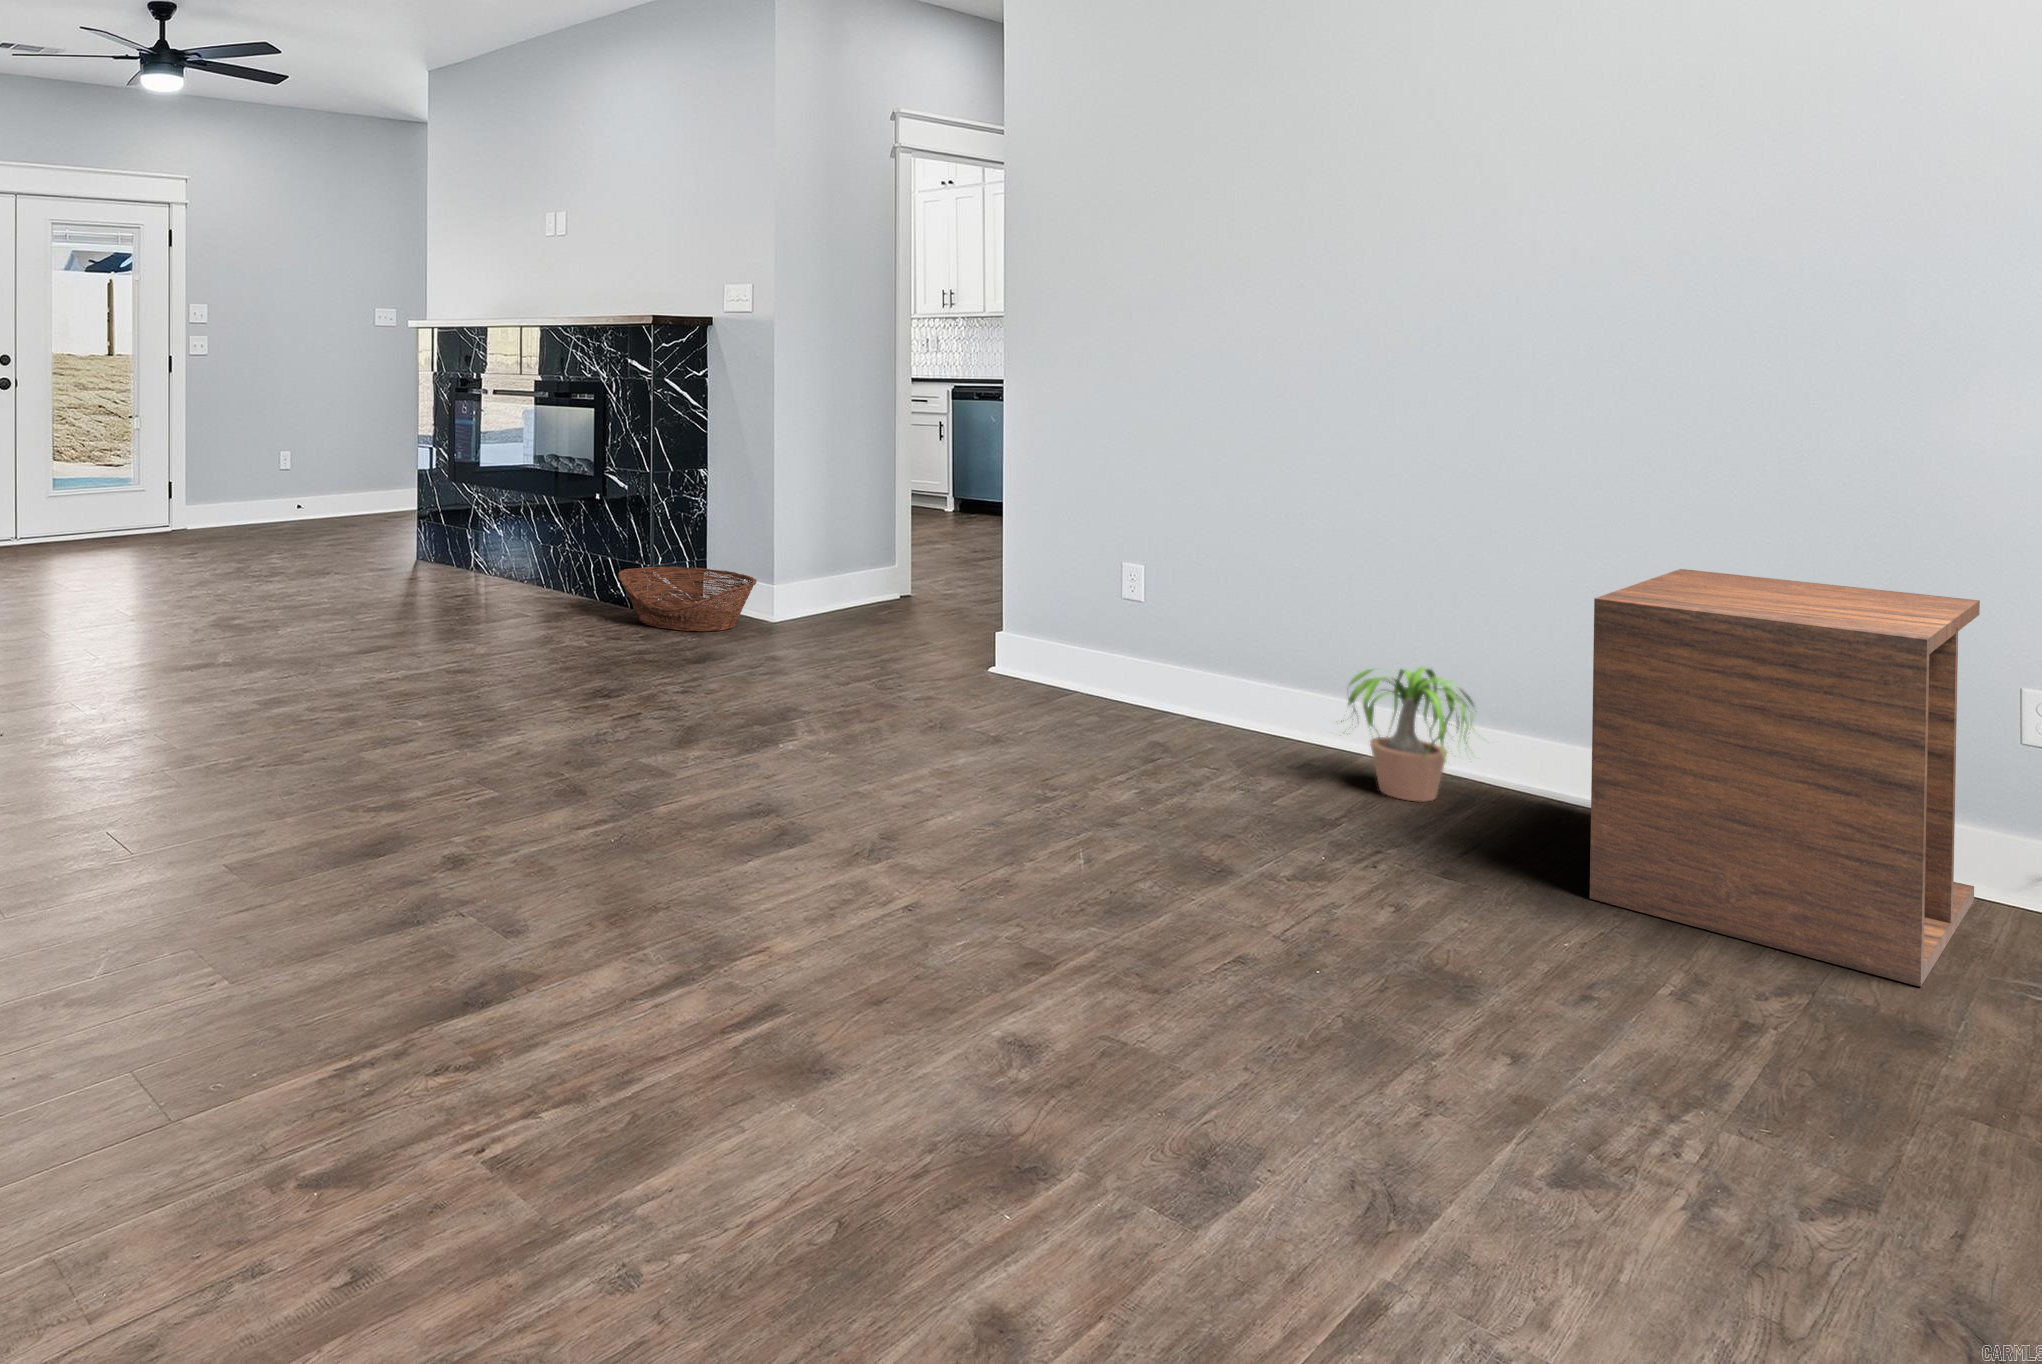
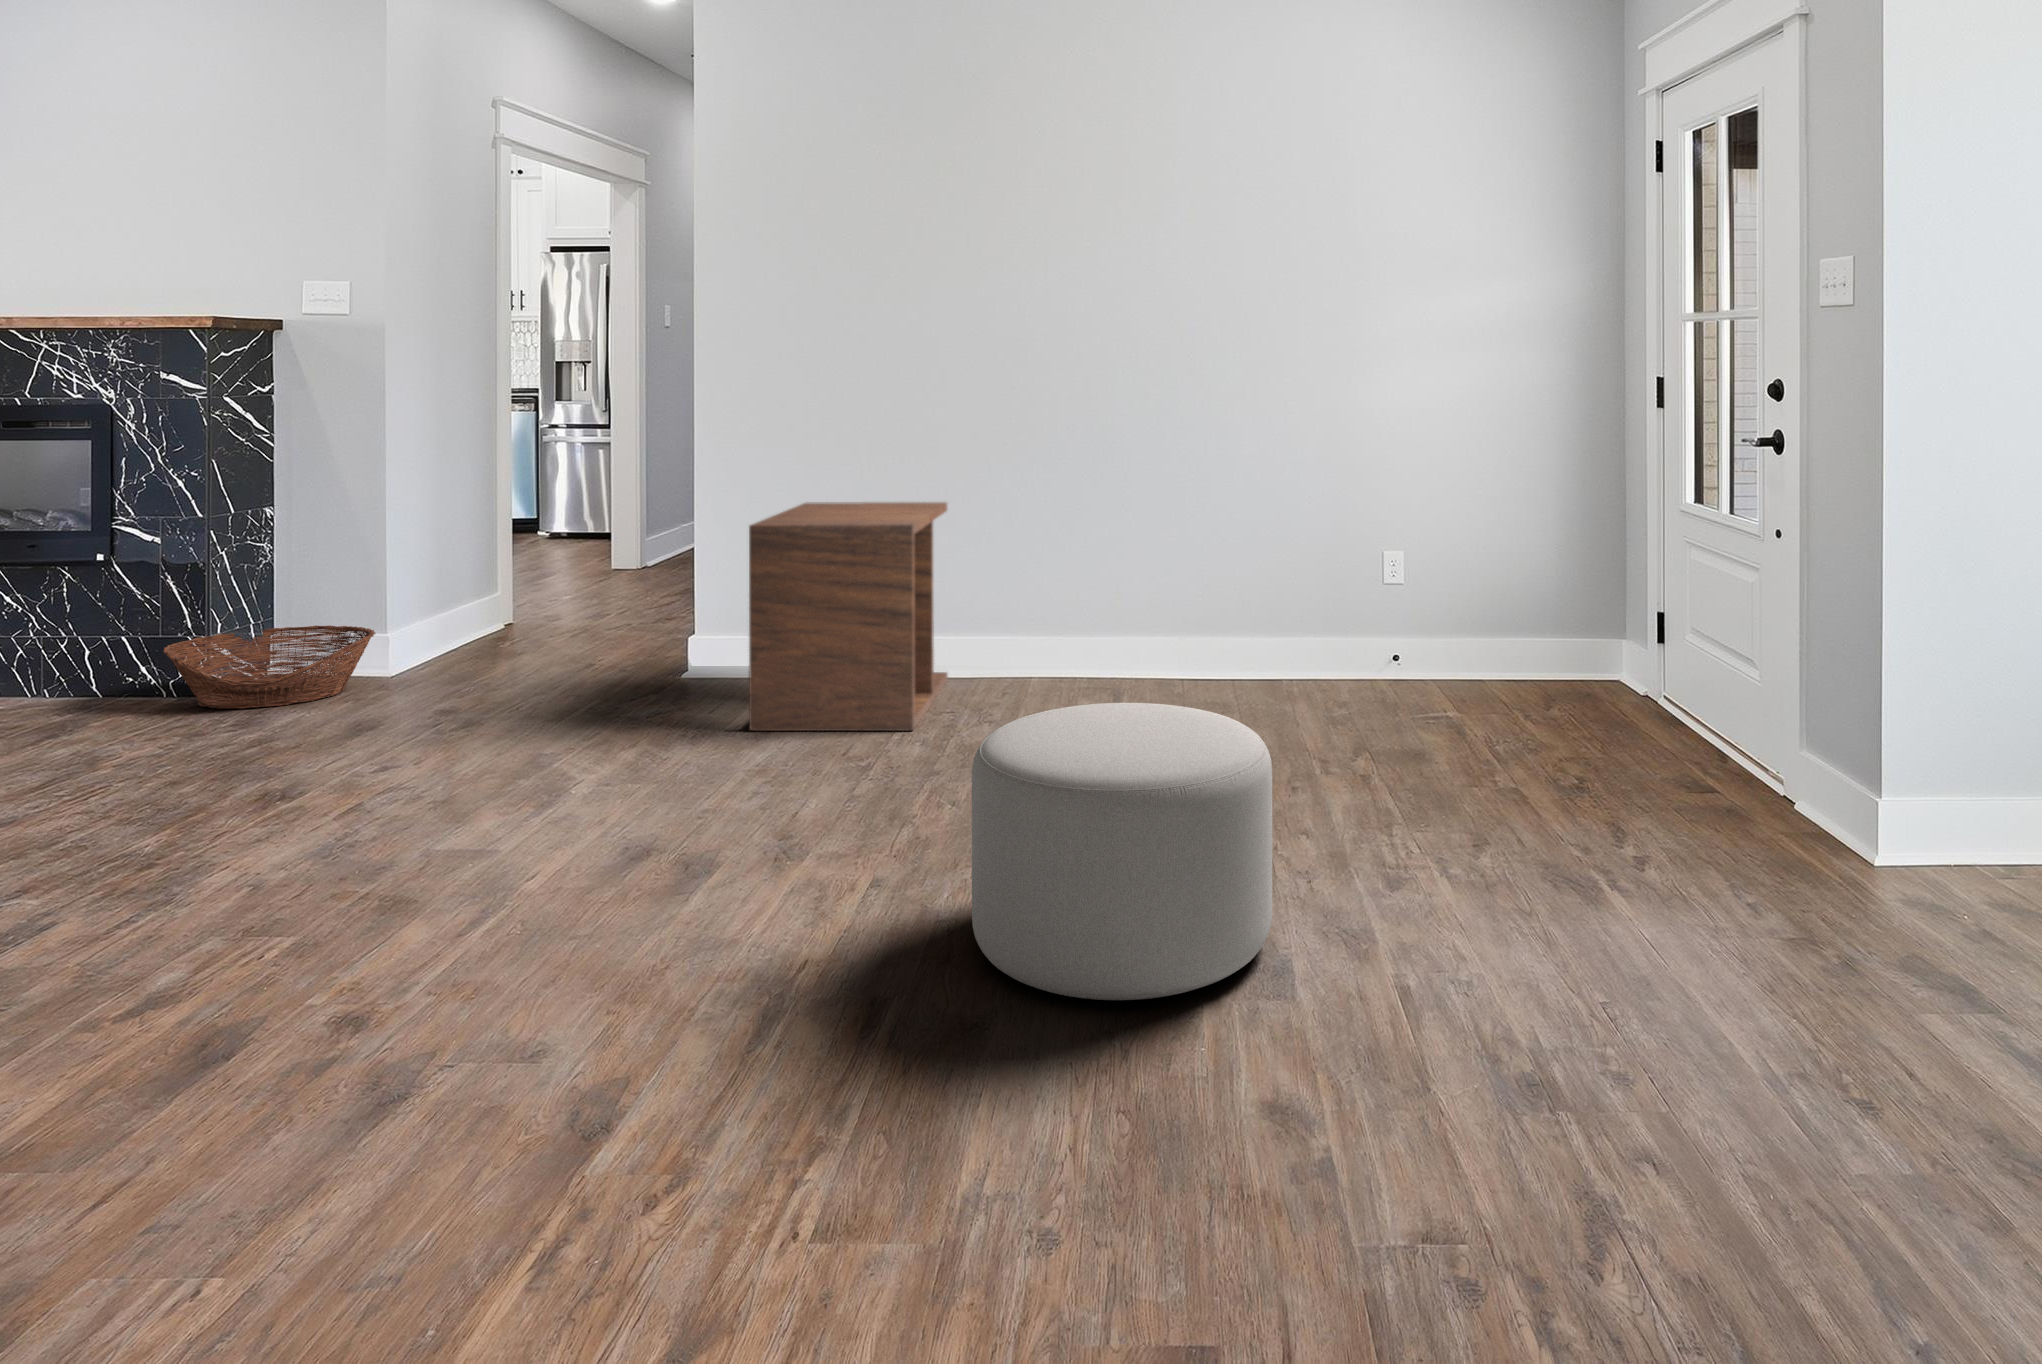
side table: present [1590,569,1980,987] -> present [749,502,948,731]
potted plant: present [1341,667,1476,801] -> none [1027,597,1143,700]
ottoman: none [889,767,1283,1157] -> present [972,703,1272,1000]

